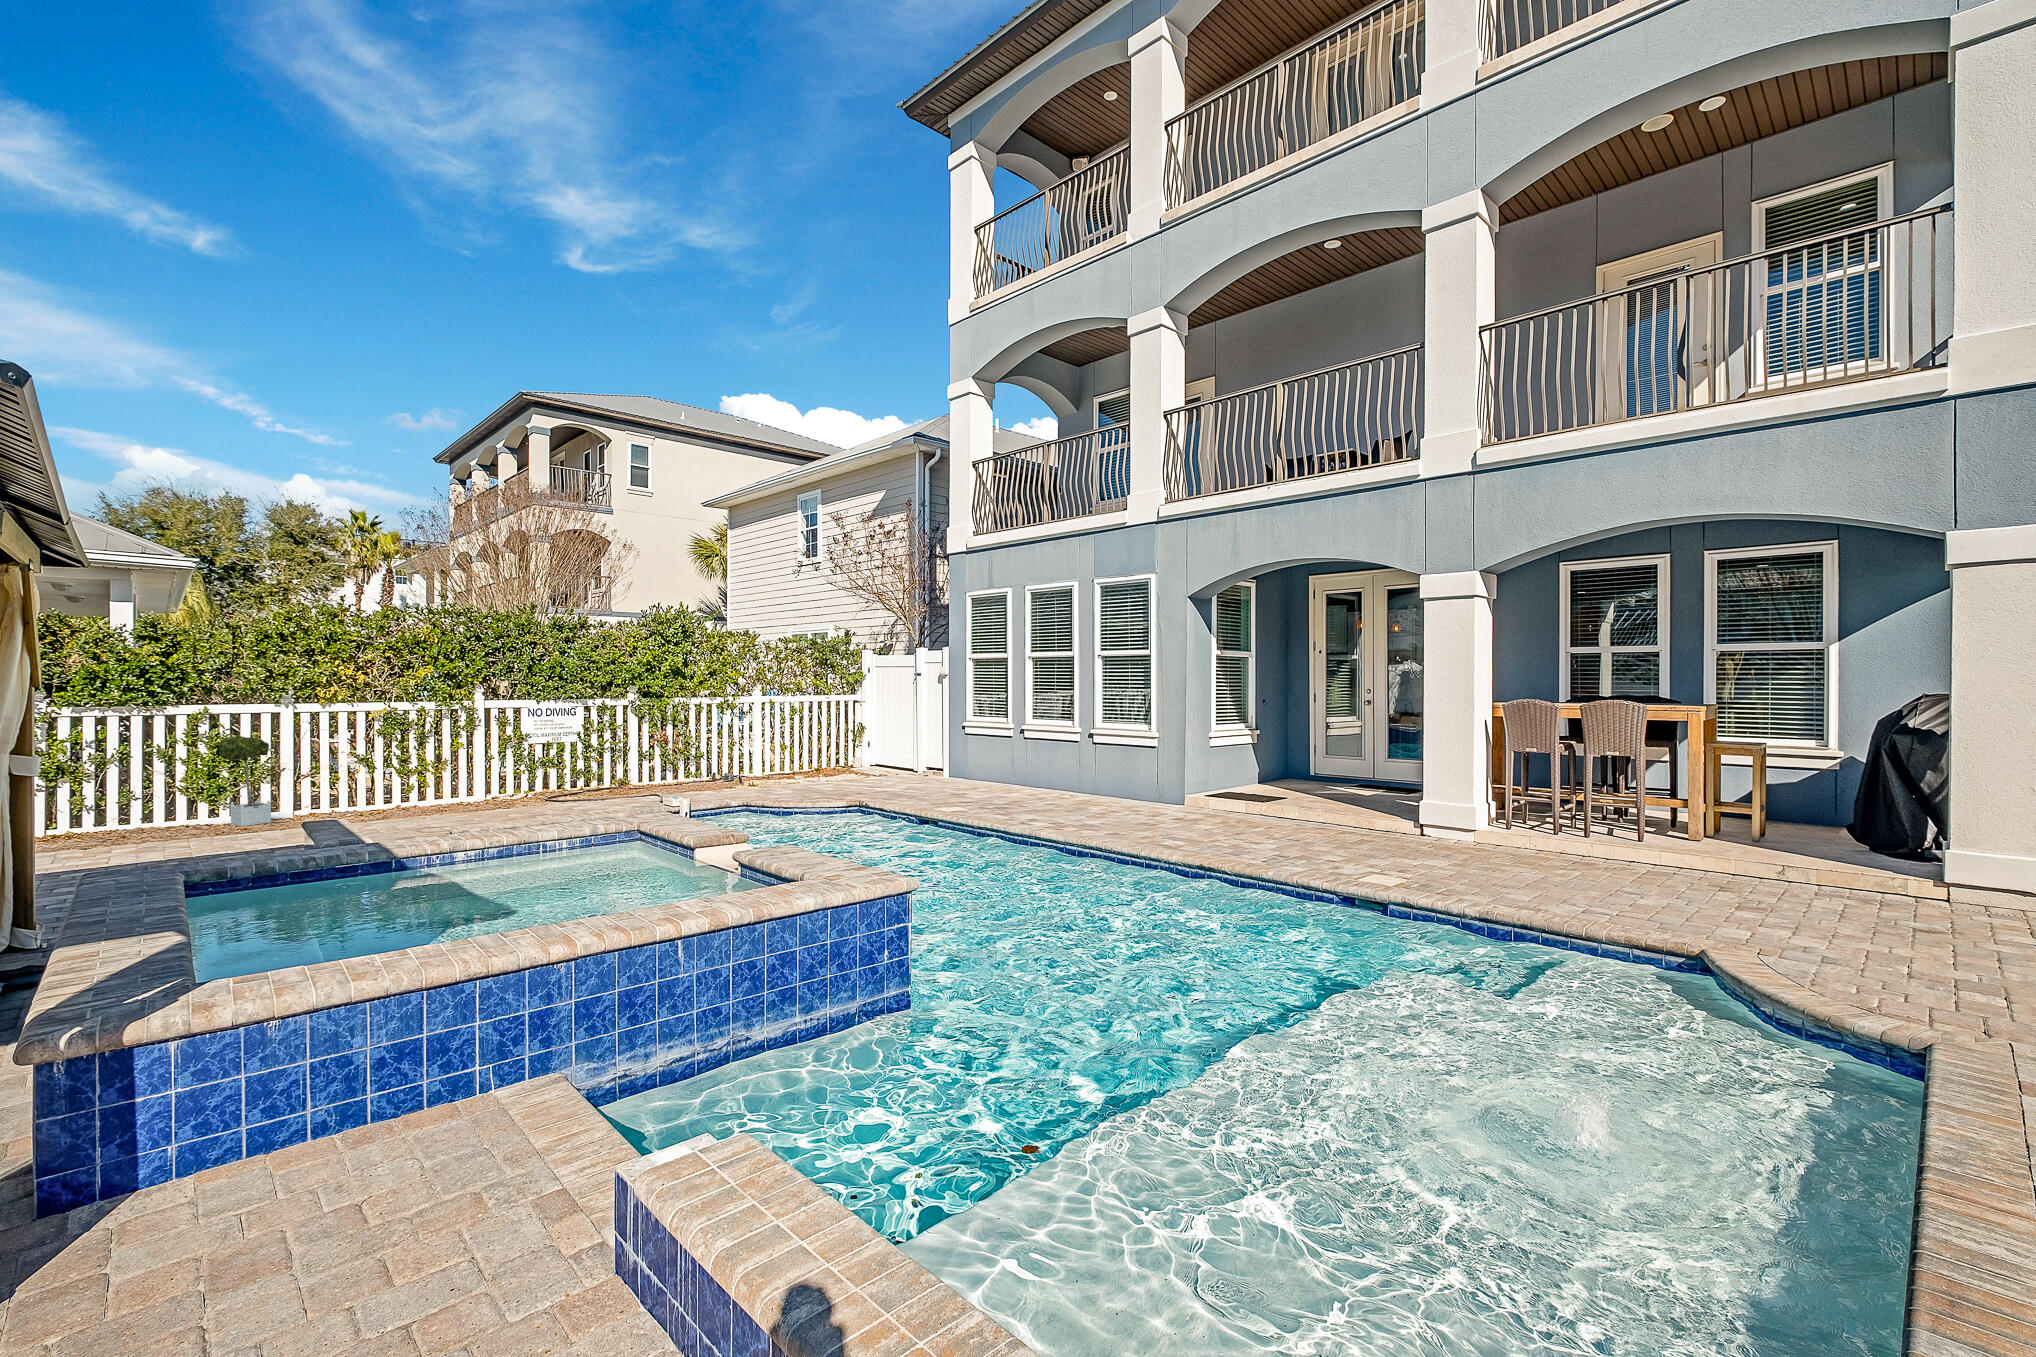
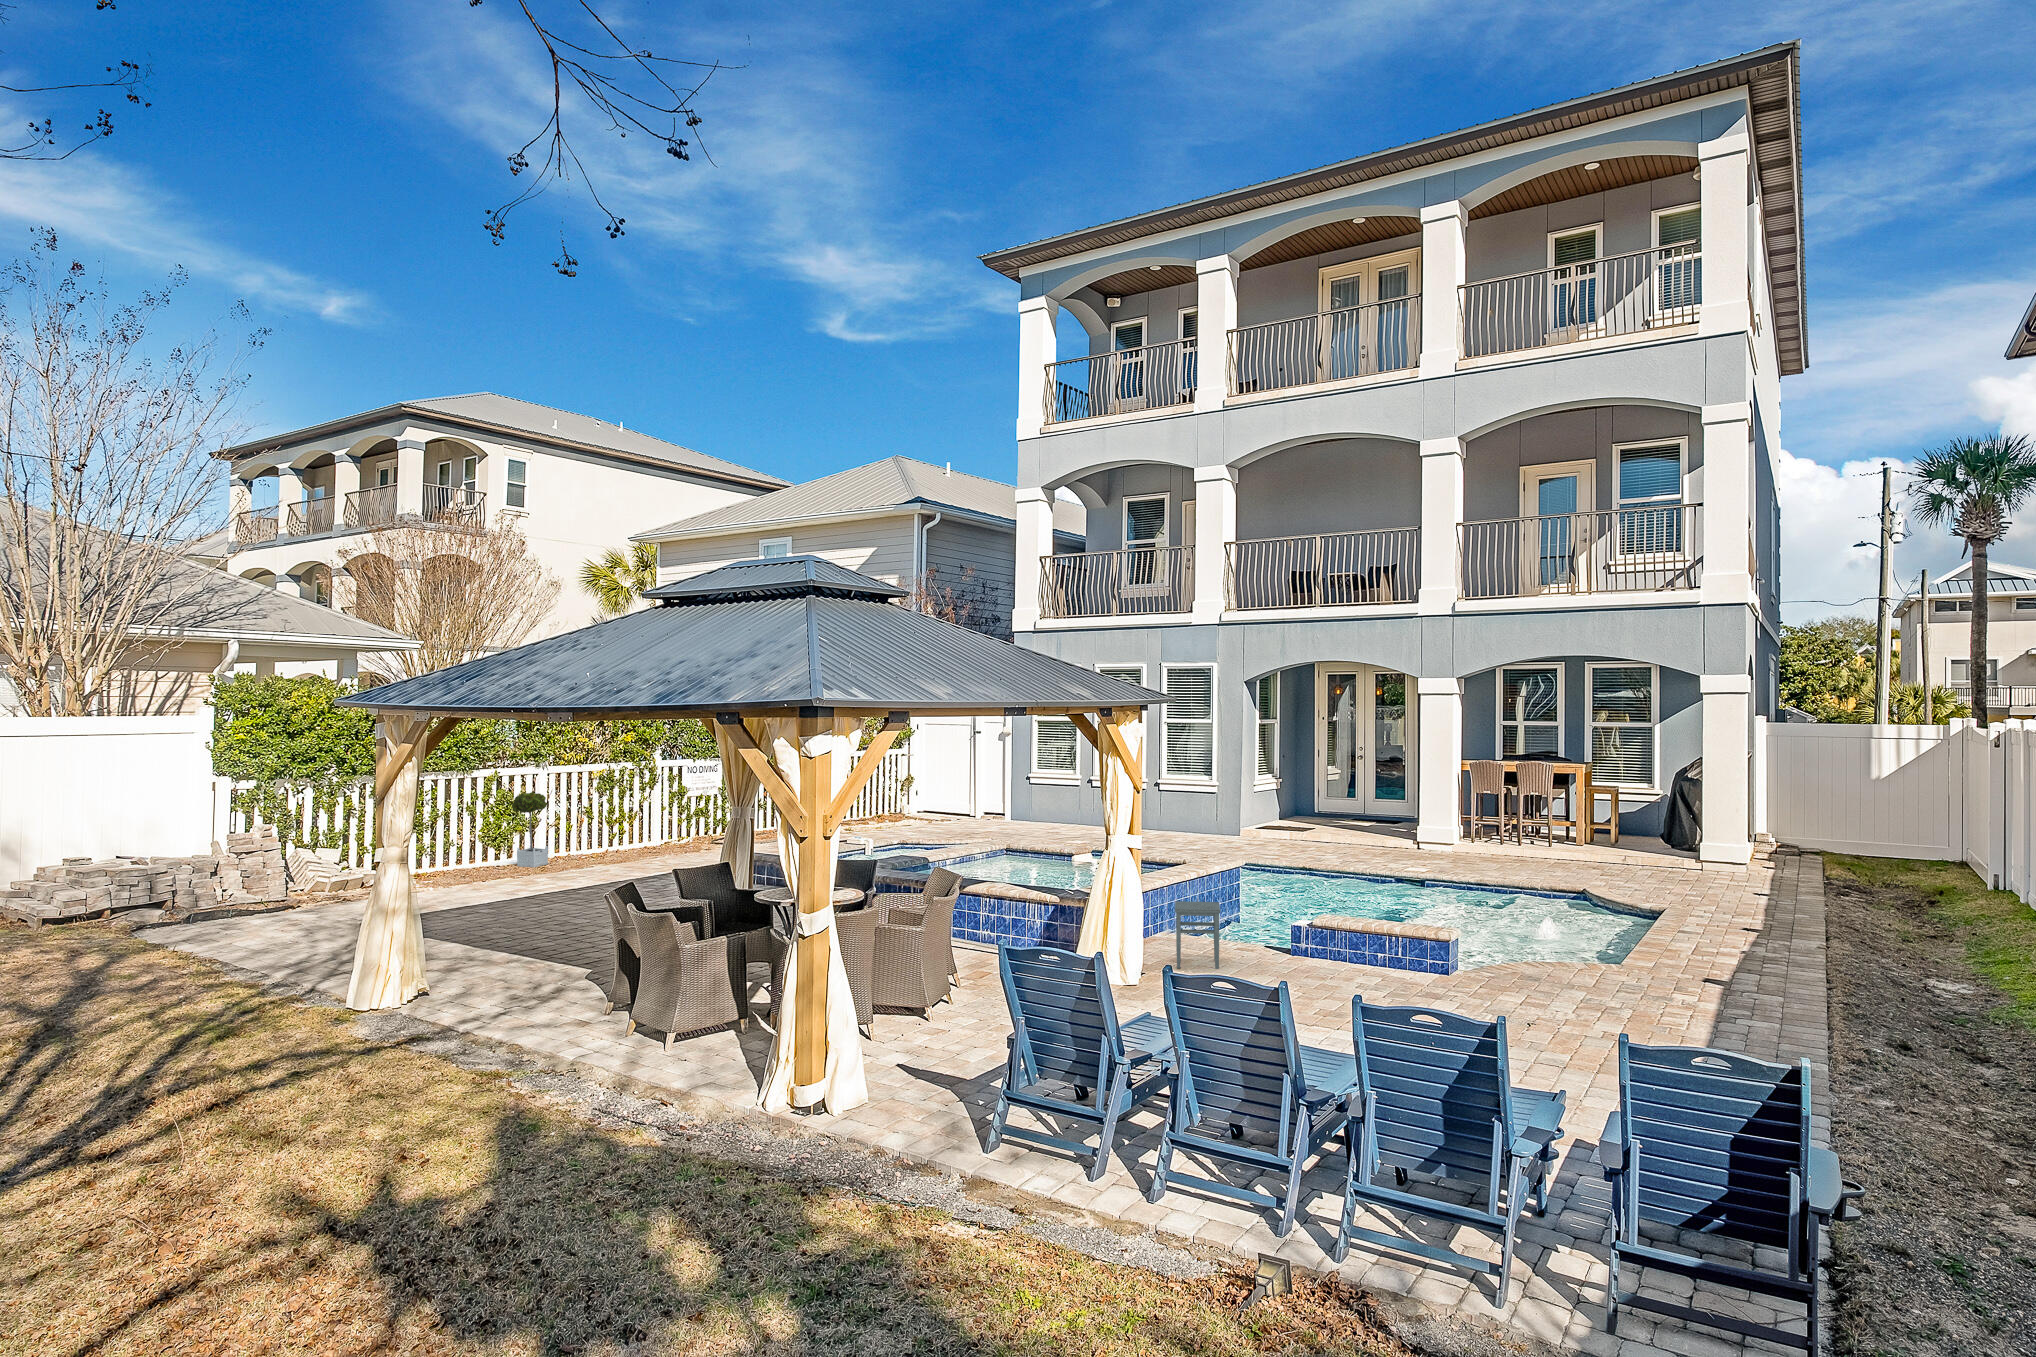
stool: none [382,993,558,1198] -> present [1175,901,1220,969]

